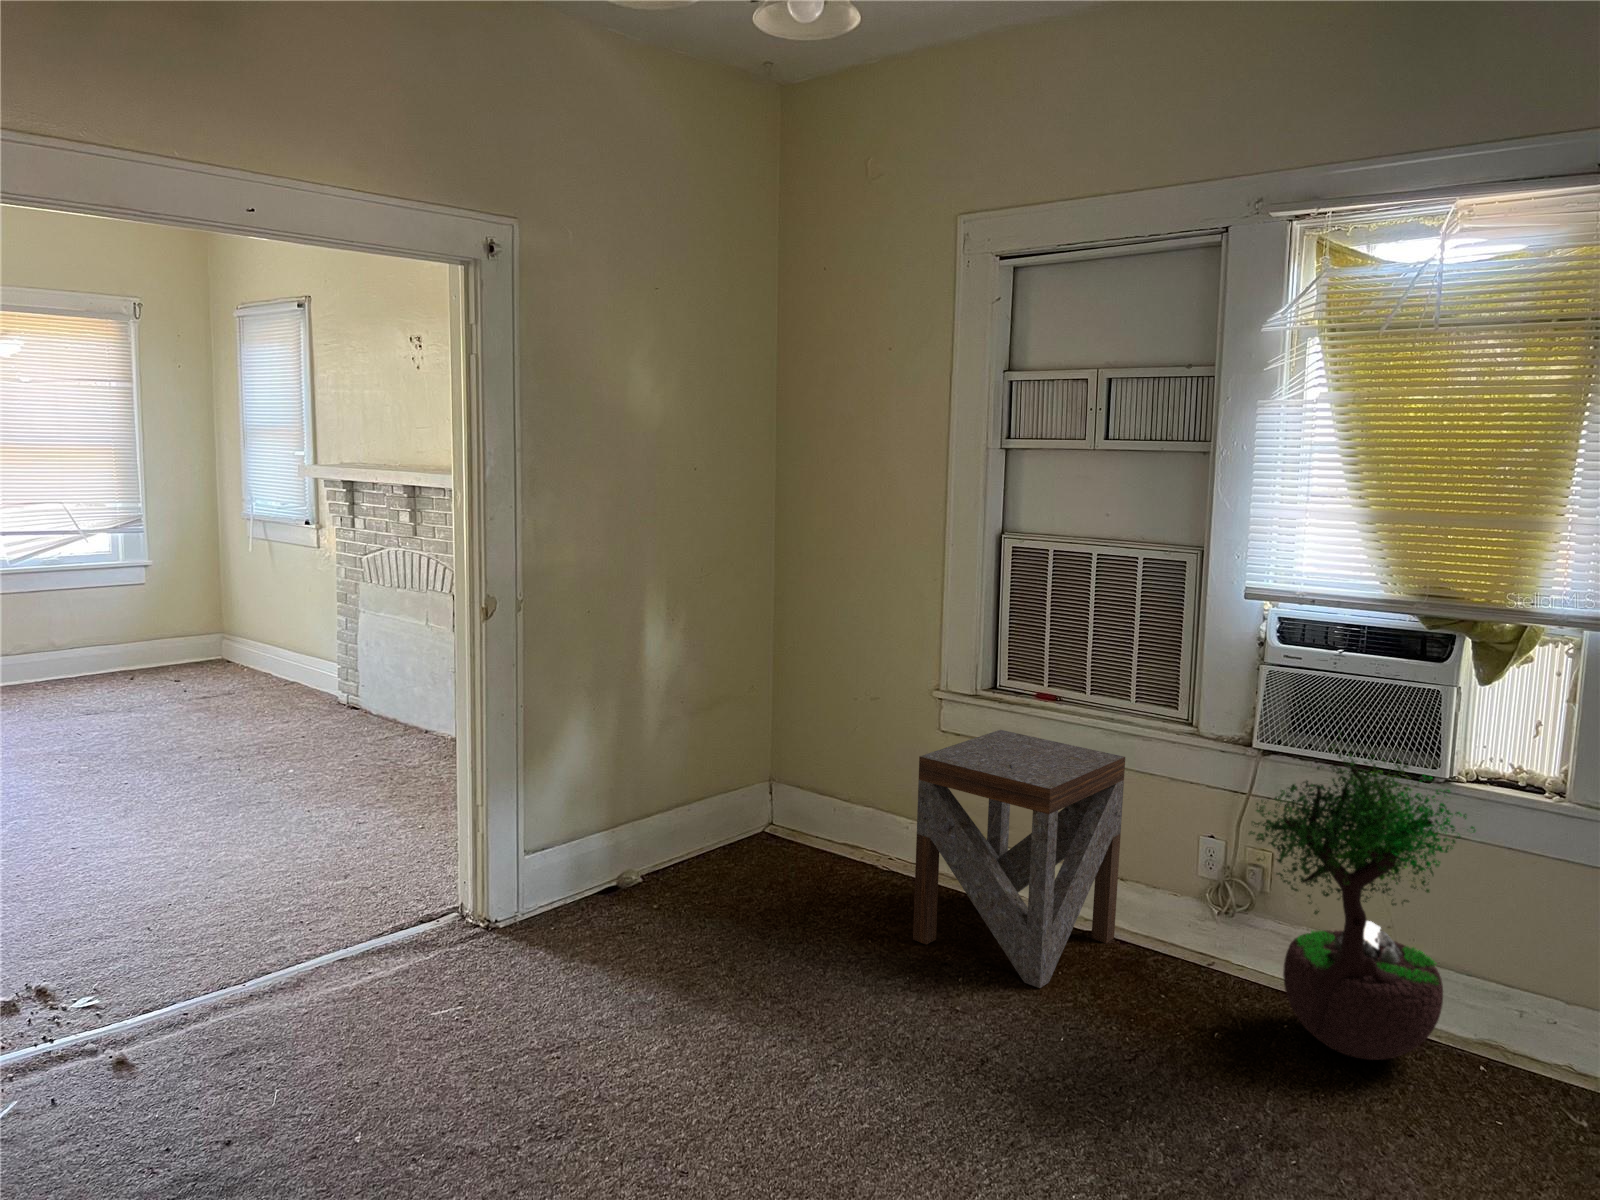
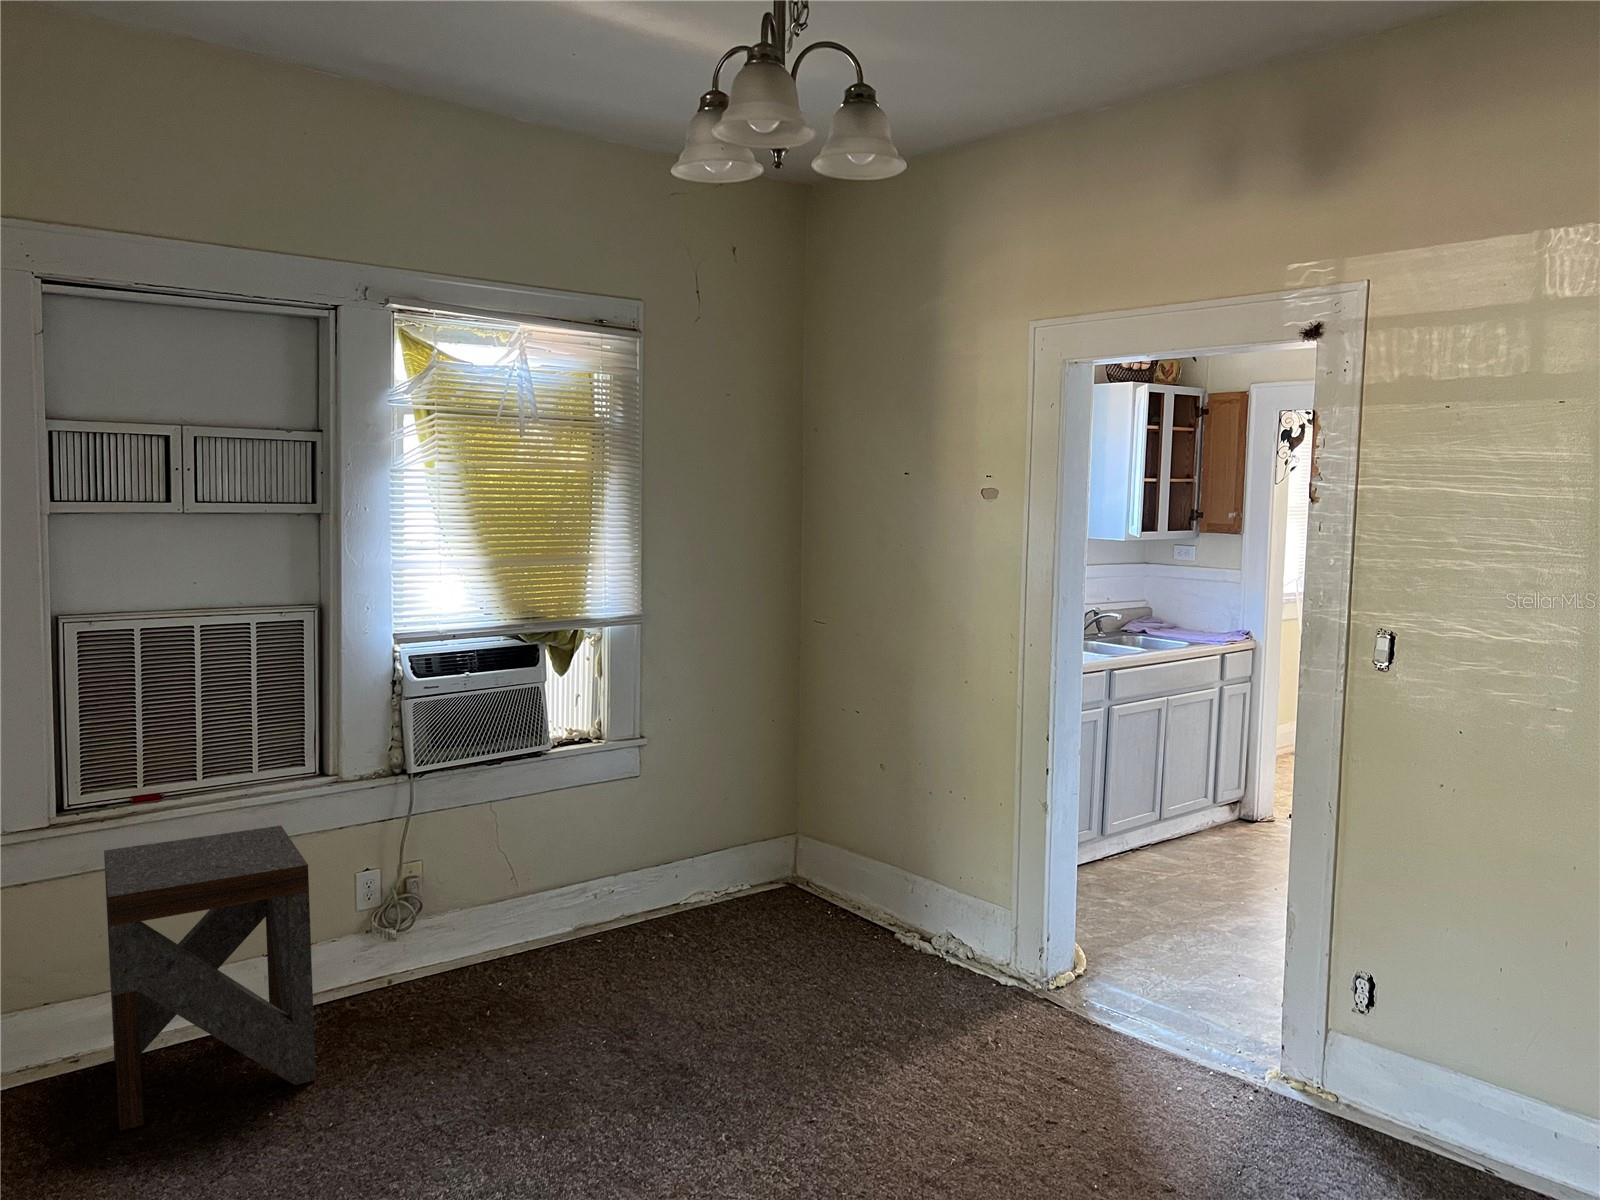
potted tree: present [1248,731,1475,1060] -> none [477,727,632,983]

